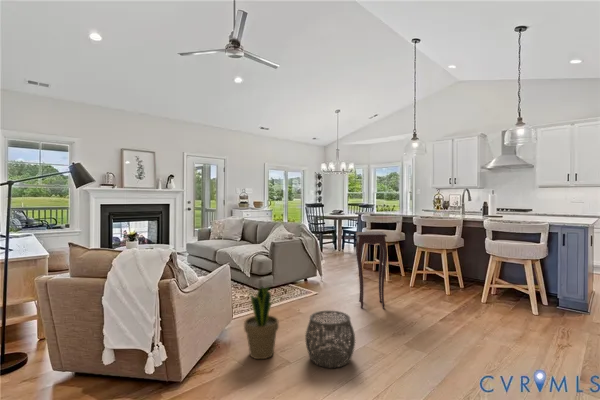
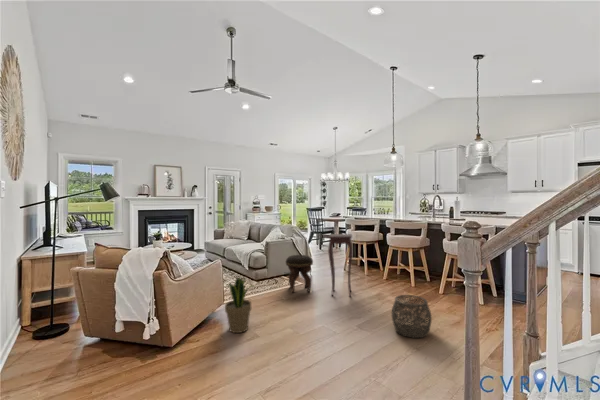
footstool: none [301,258,335,305] -> present [286,255,313,292]
woven basket: present [305,311,355,368] -> present [392,295,431,338]

